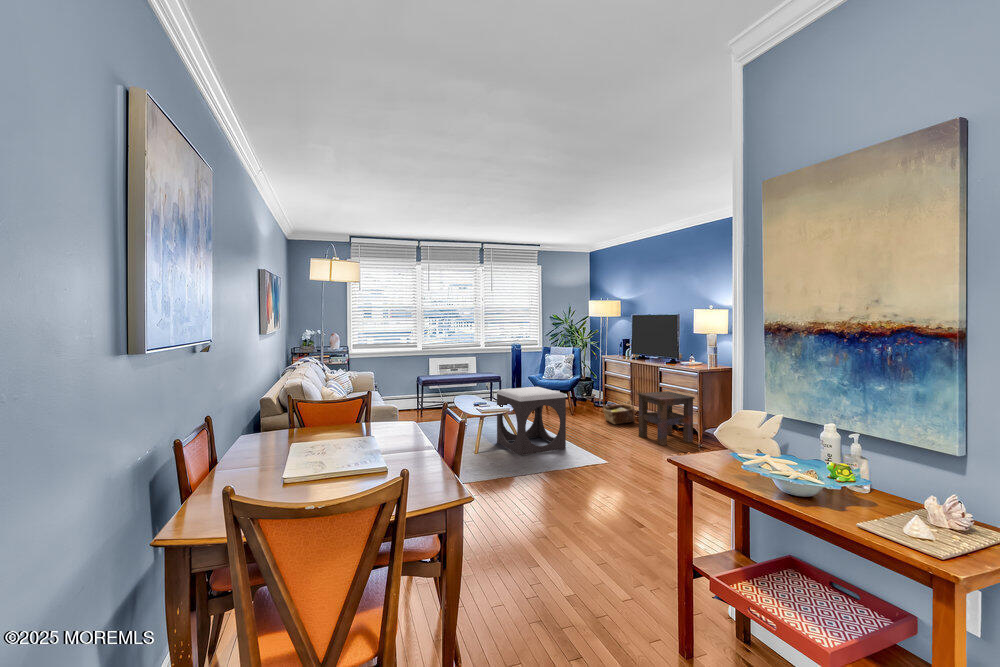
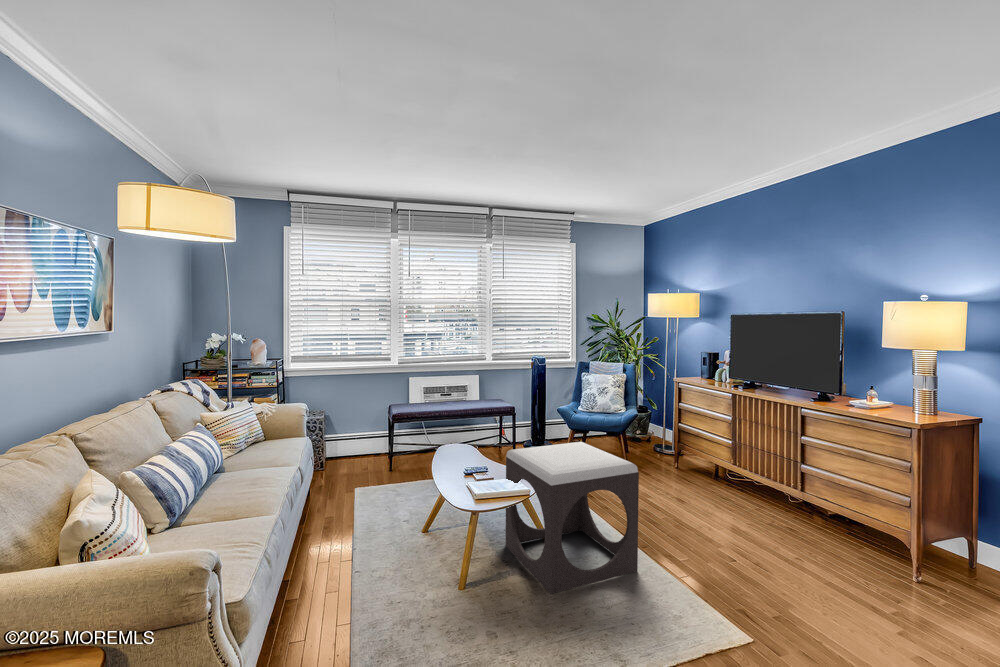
side table: present [638,391,695,445] -> none [761,451,882,565]
woven basket: present [603,401,635,424] -> none [682,456,738,499]

